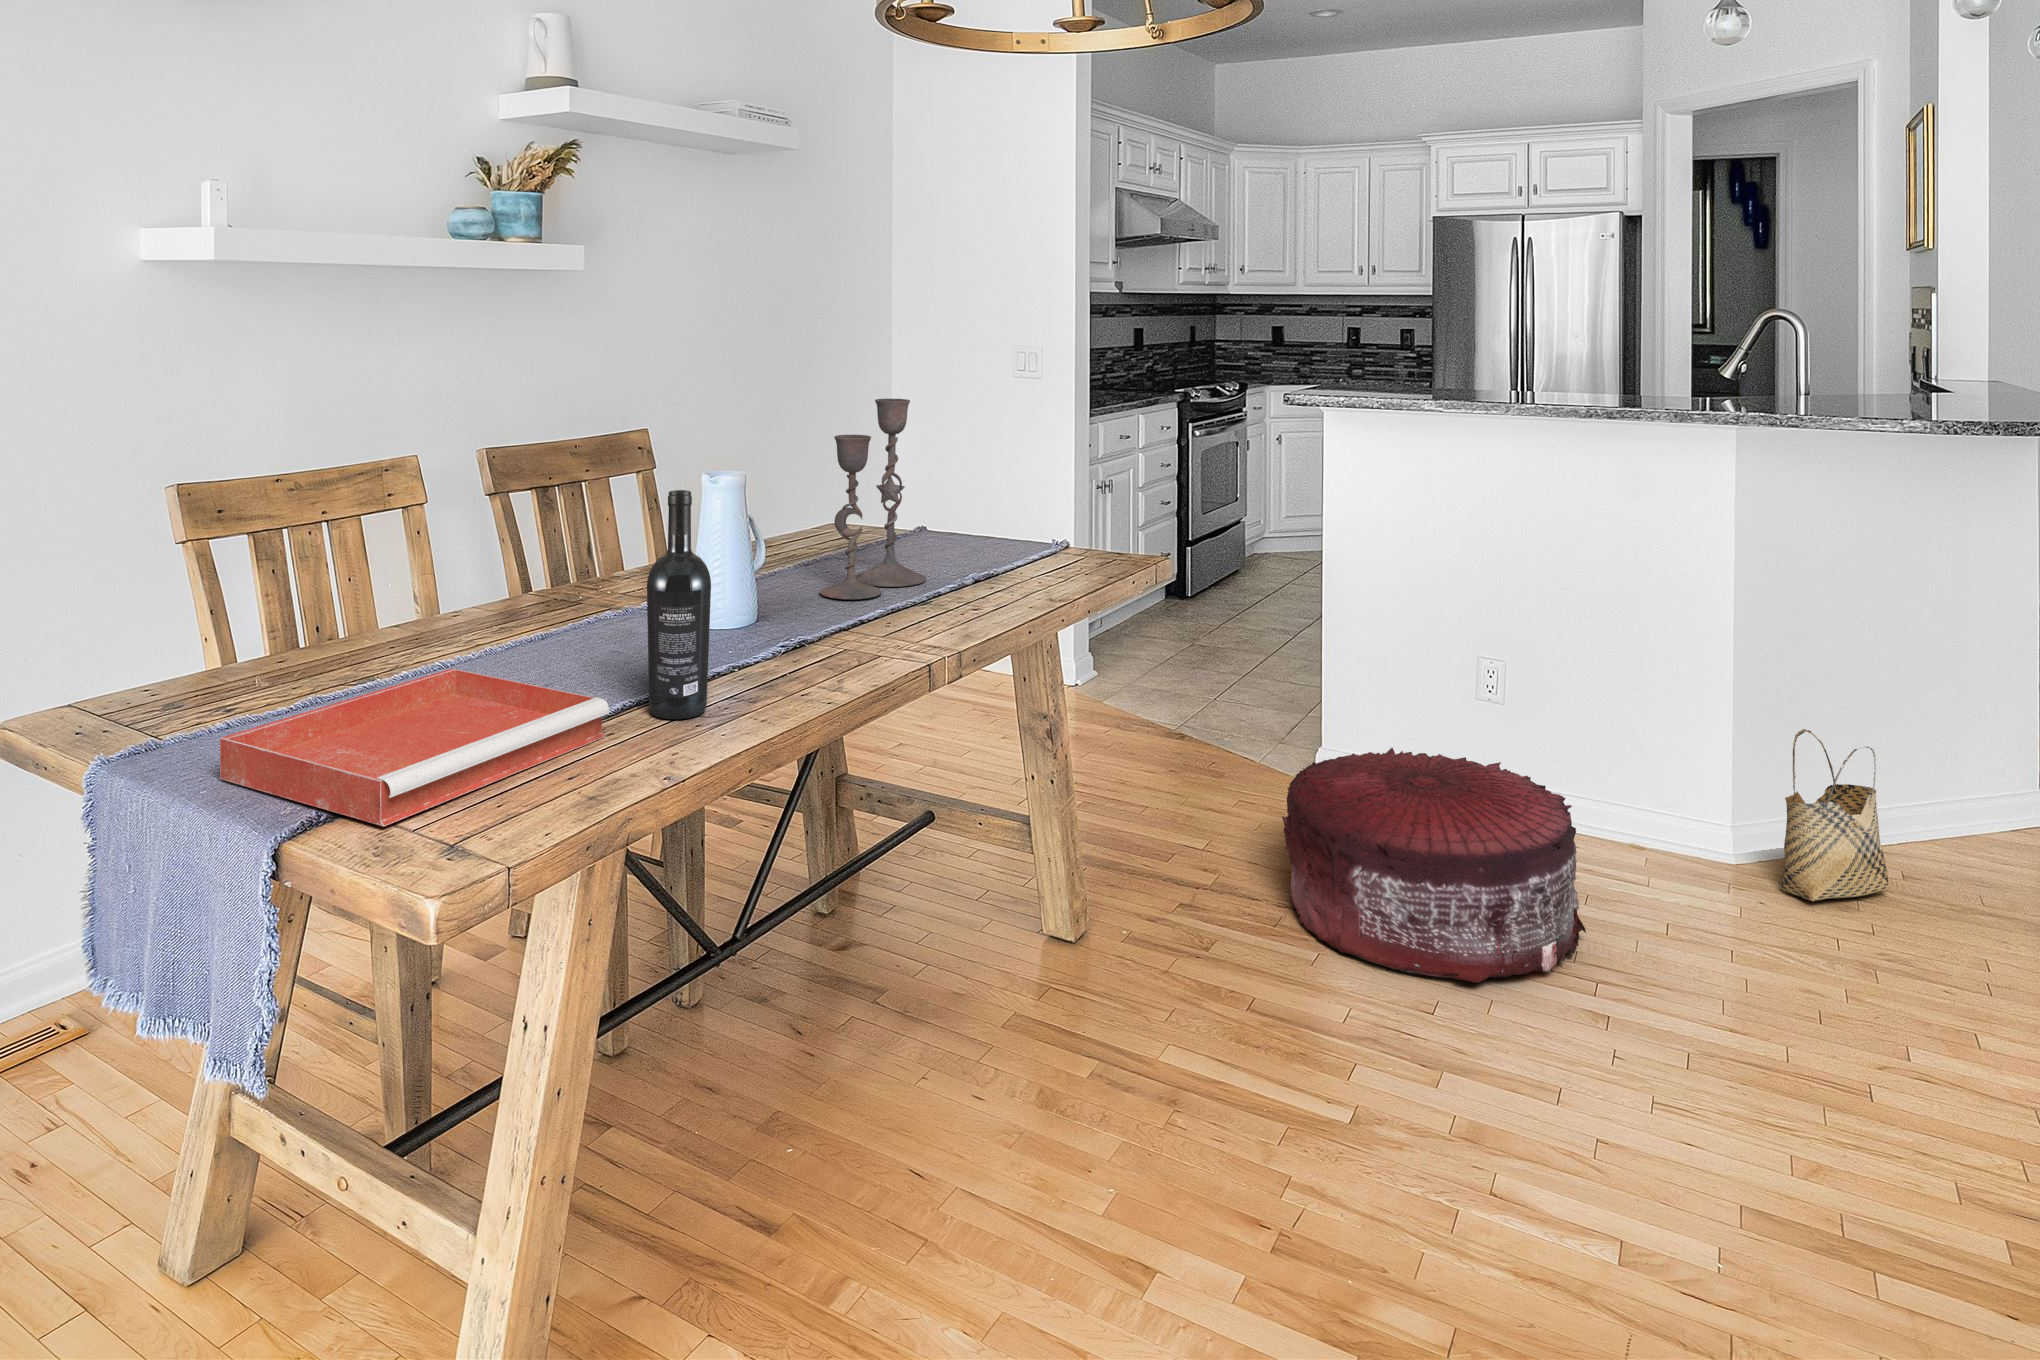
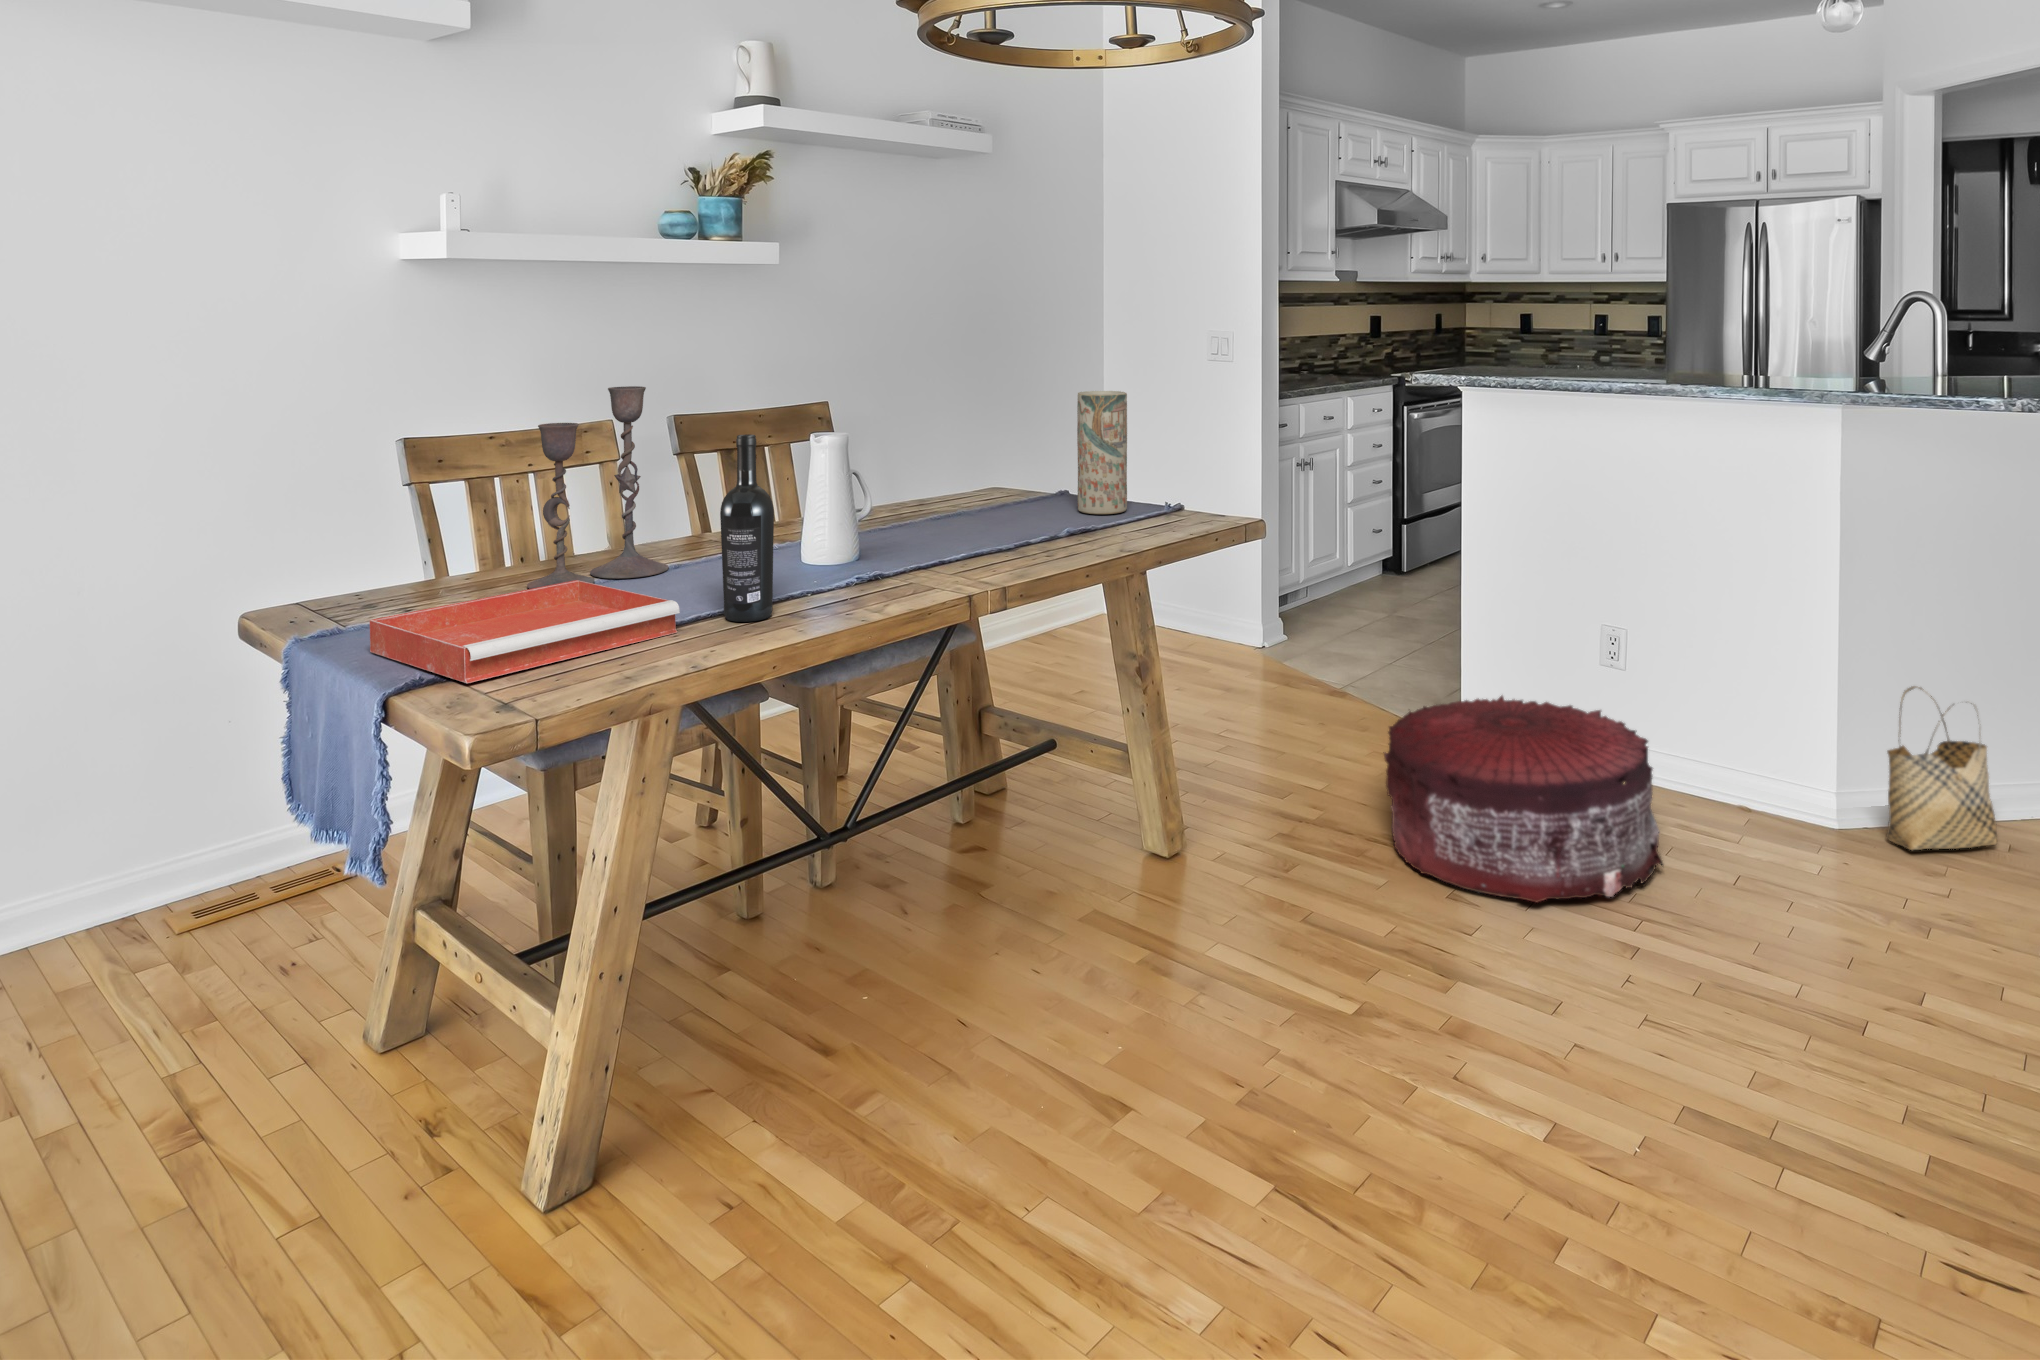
candlestick: present [820,399,926,599] -> present [527,386,669,589]
vase: none [954,422,1011,561] -> present [1077,391,1127,514]

